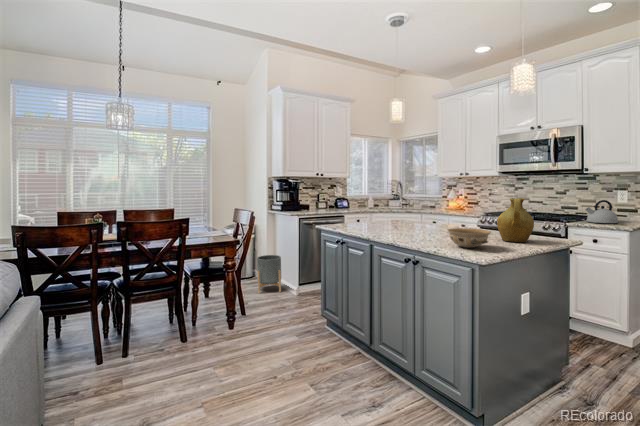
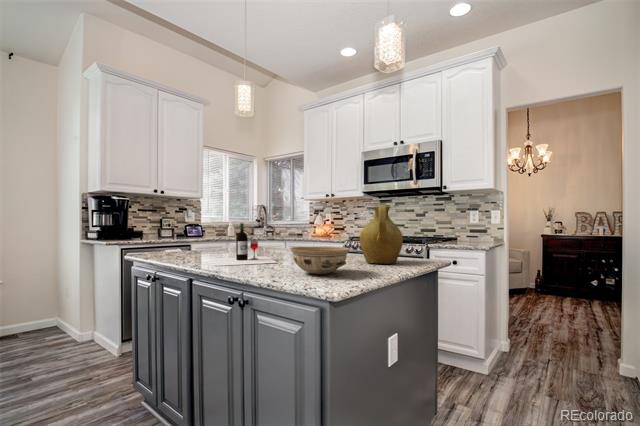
kettle: present [586,200,618,223] -> none [446,219,475,243]
wine bottle: none [383,208,433,238] -> present [213,223,277,266]
planter: present [257,255,281,294] -> none [48,302,94,362]

